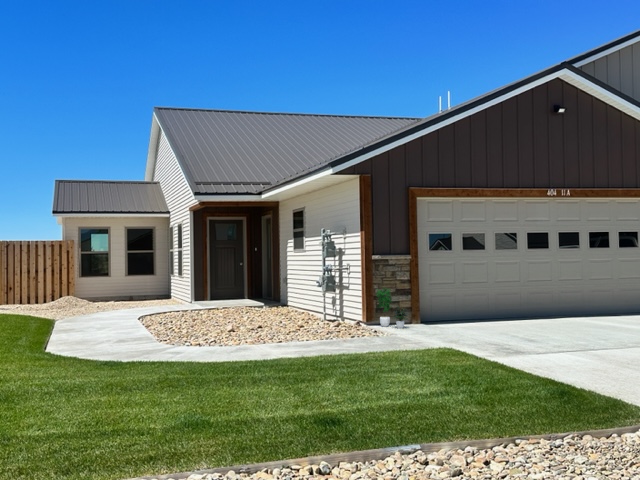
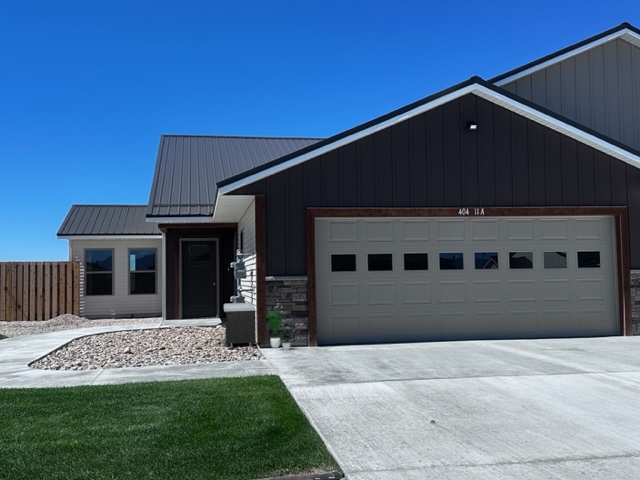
storage bench: none [316,282,361,327] -> present [224,303,256,347]

